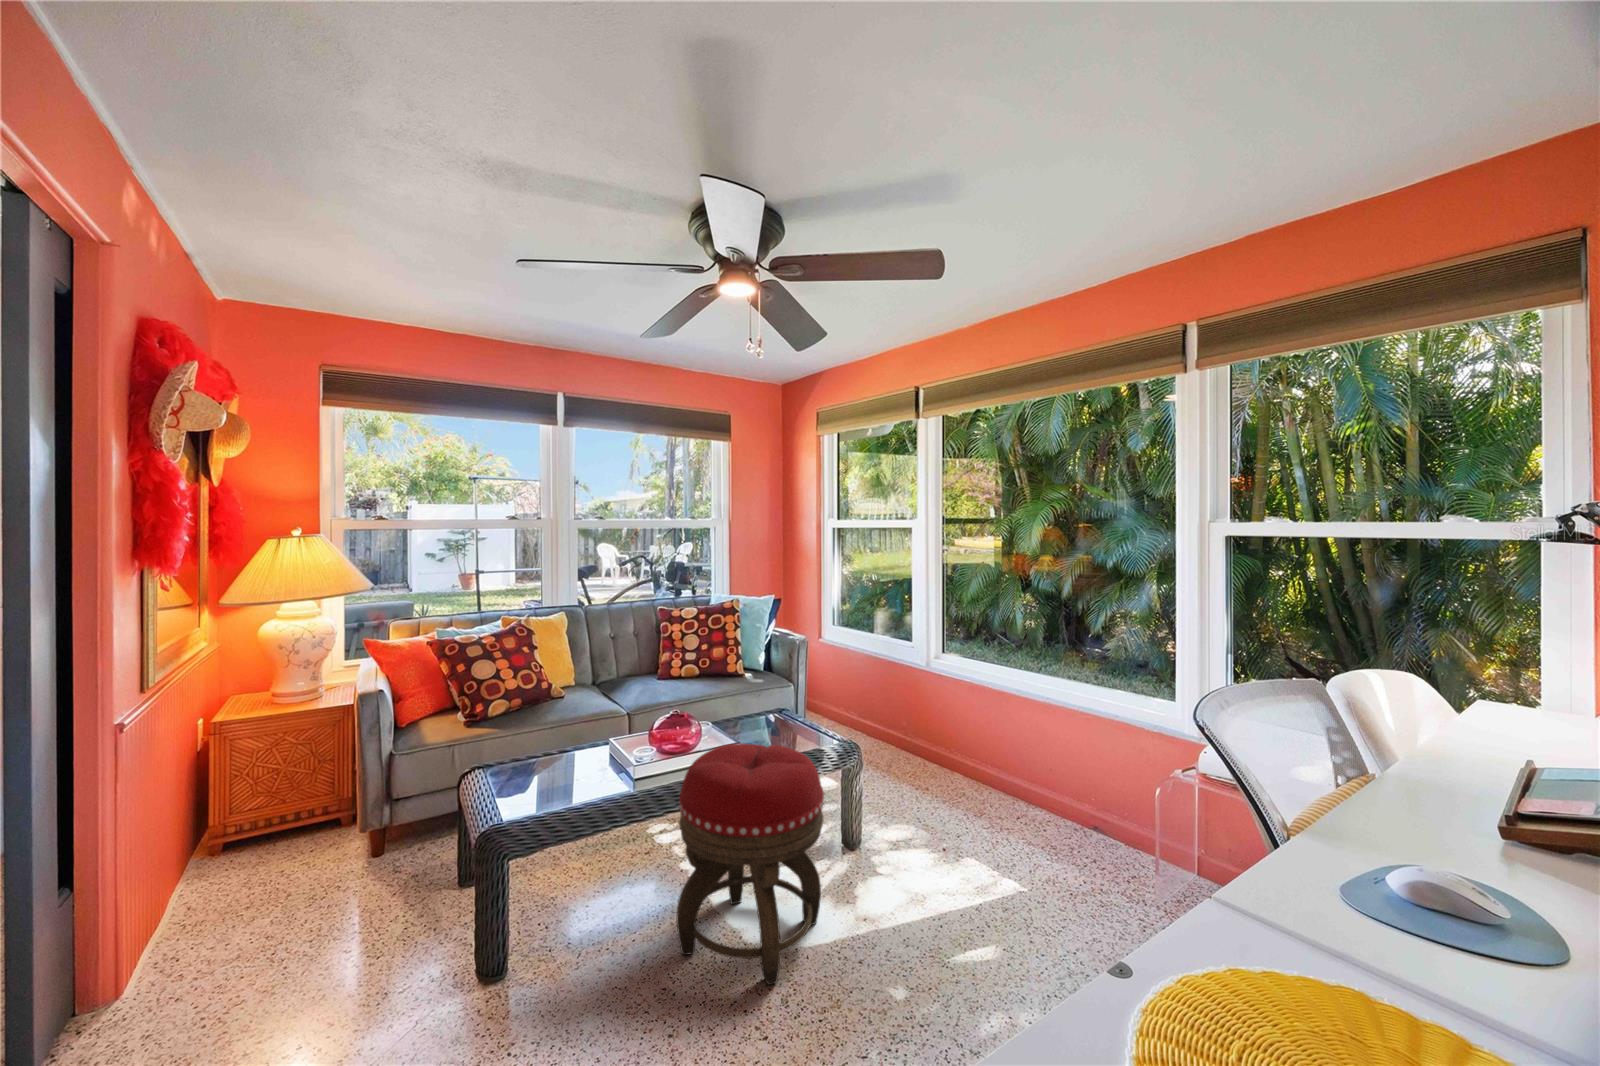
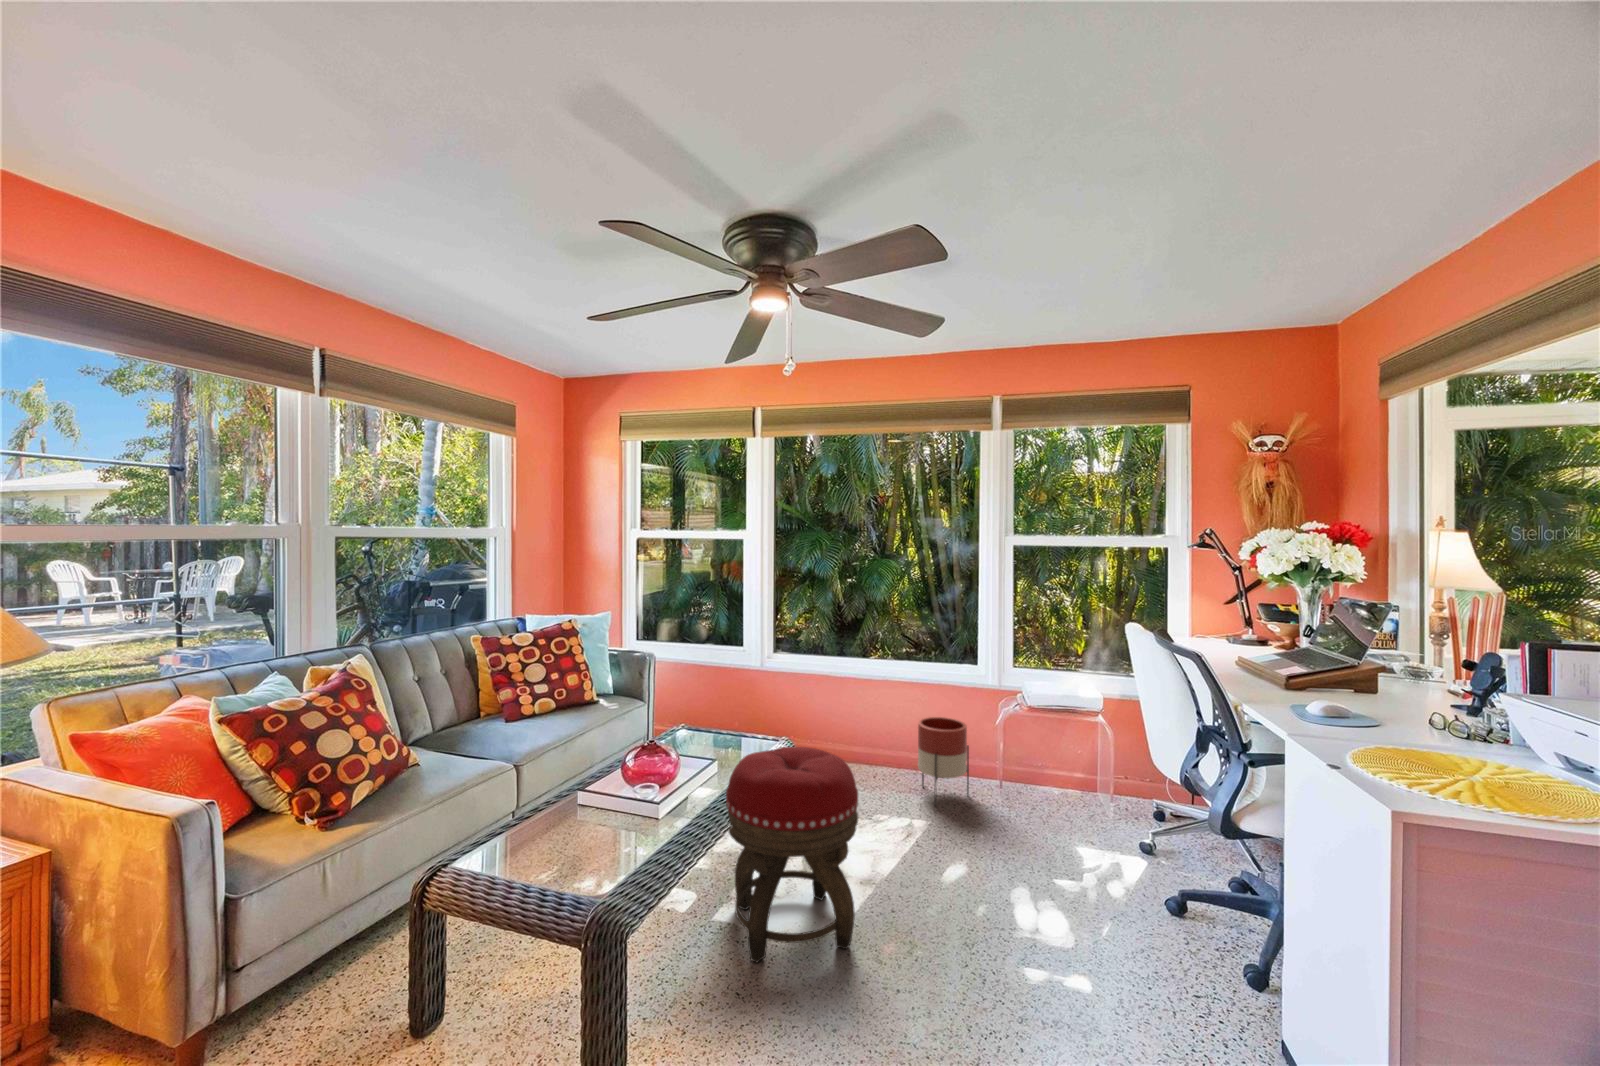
planter: none [1051,761,1127,882] -> present [918,717,969,805]

